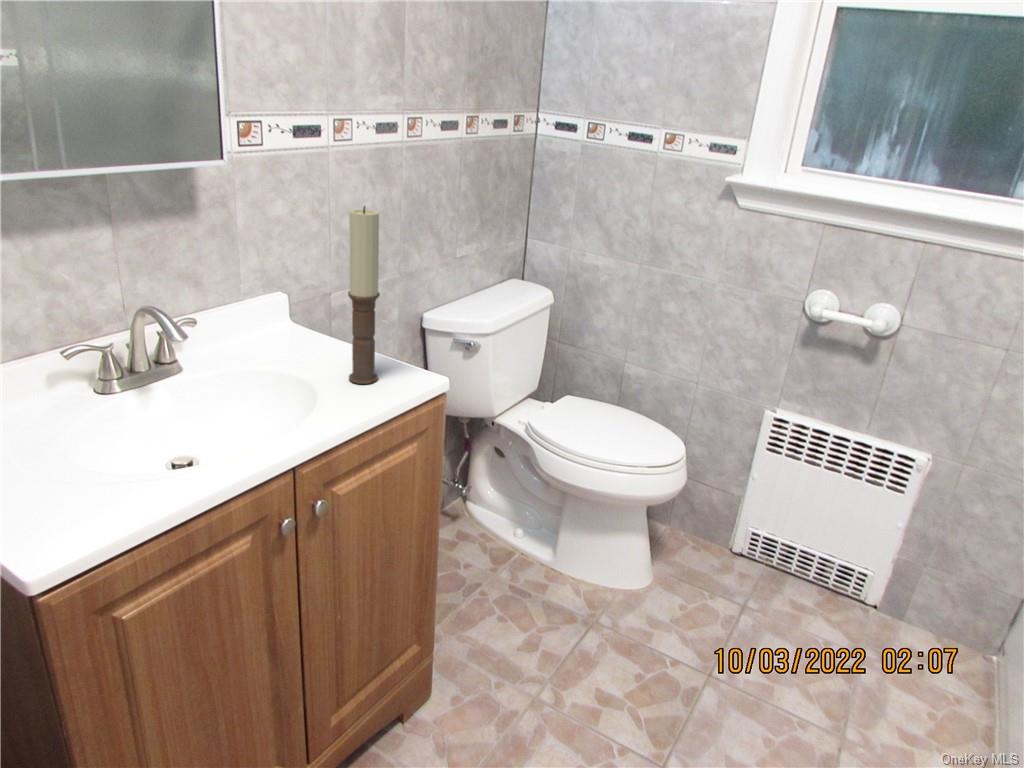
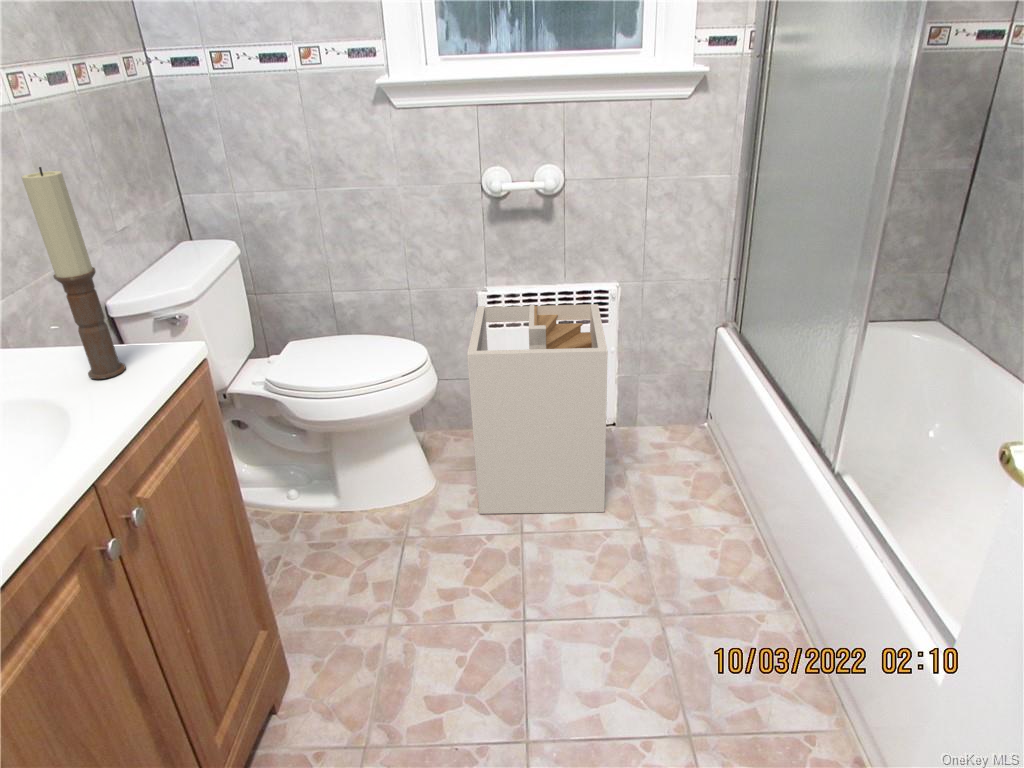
laundry hamper: none [676,424,894,701] -> present [467,304,608,514]

